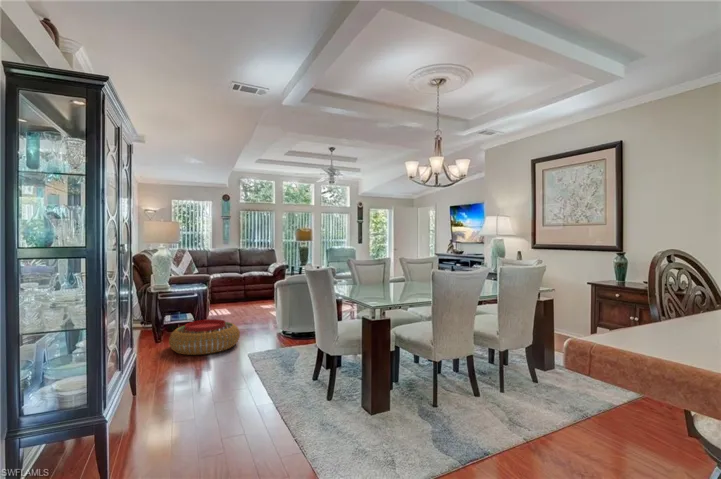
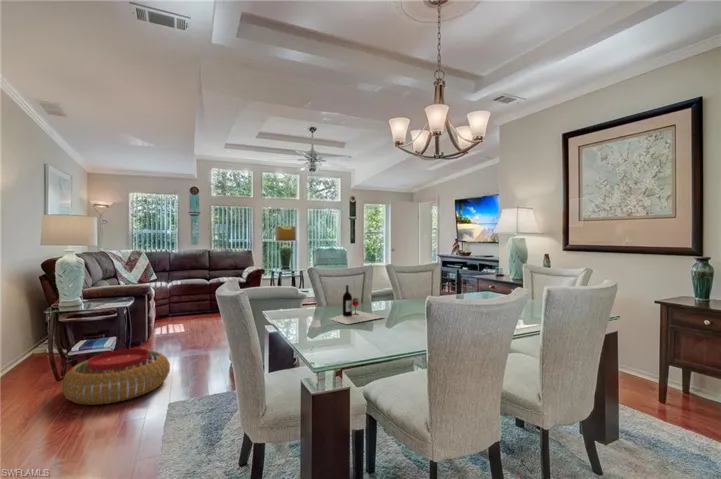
wine bottle: none [356,270,402,295] -> present [330,285,383,324]

